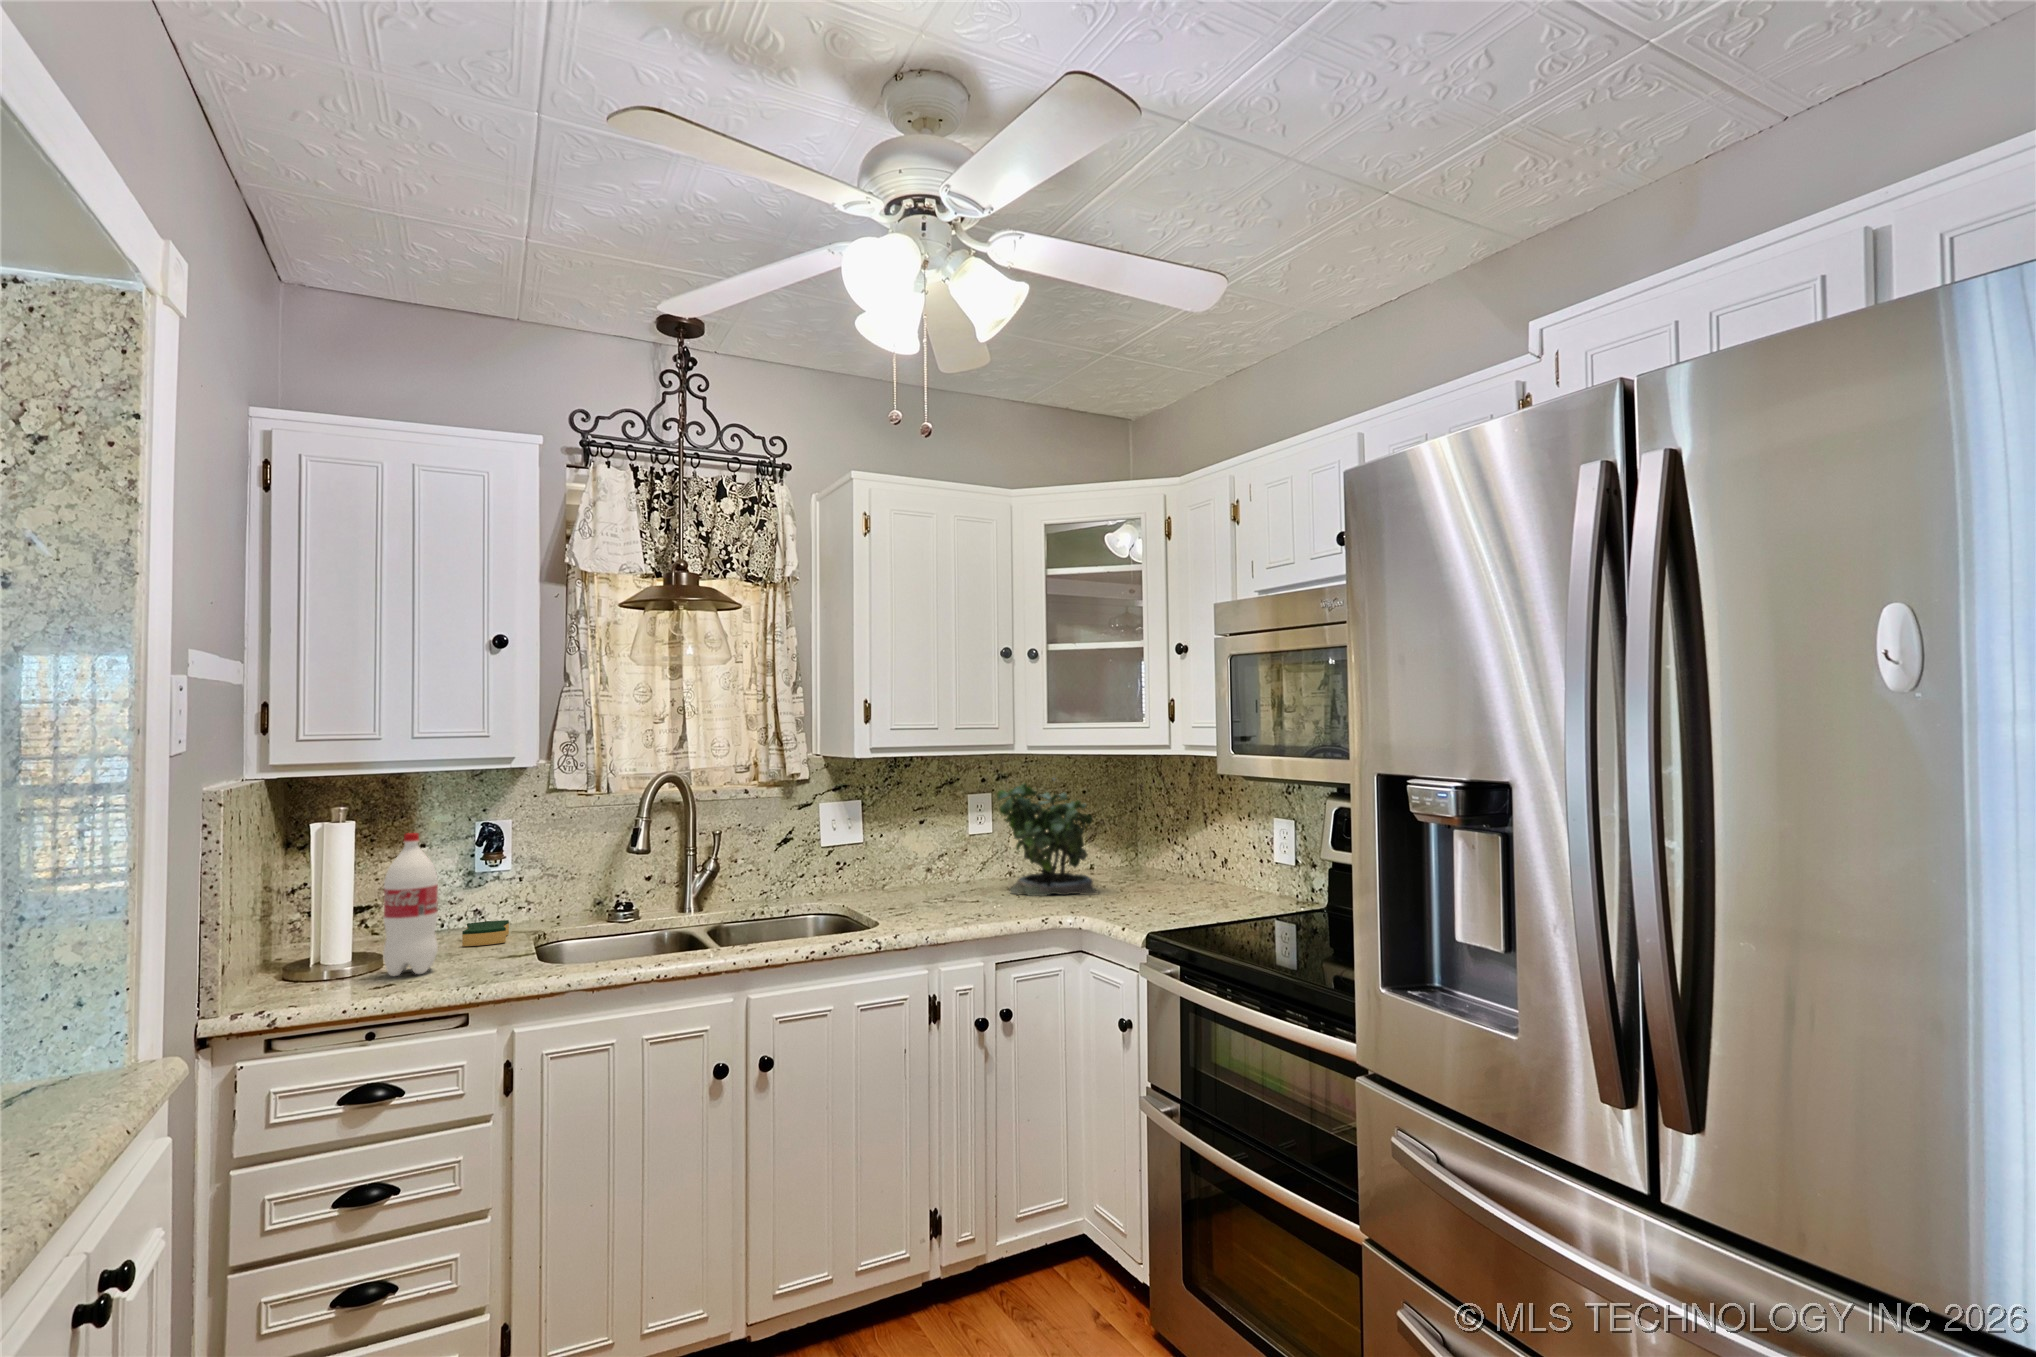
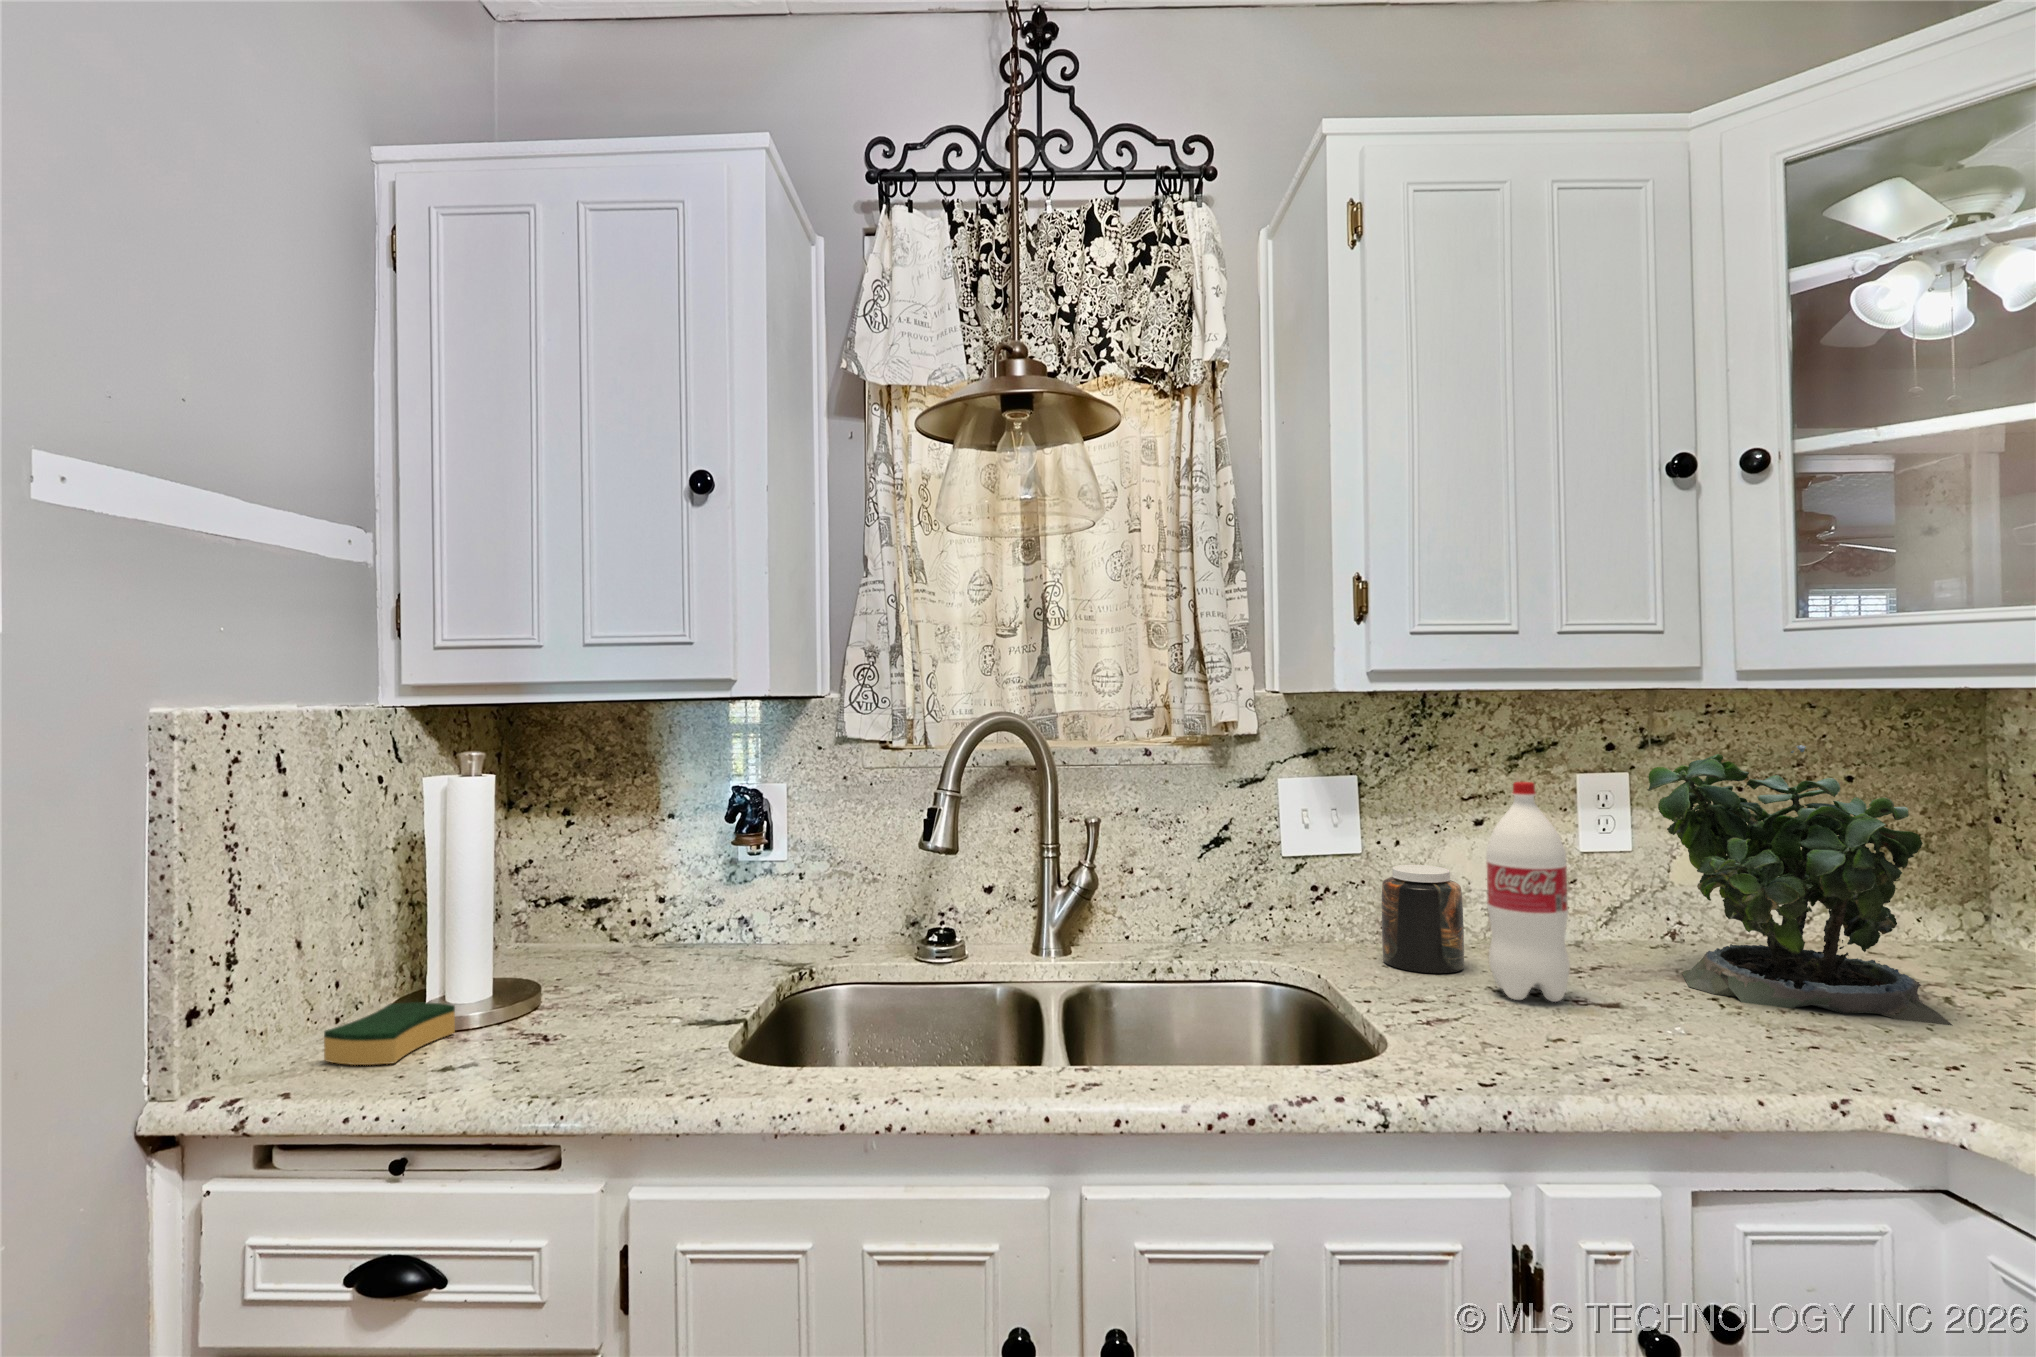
bottle: present [383,833,438,976] -> present [1486,782,1570,1002]
jar: none [874,846,913,901] -> present [1382,865,1464,973]
sponge: present [462,920,509,946] -> present [324,1002,455,1065]

